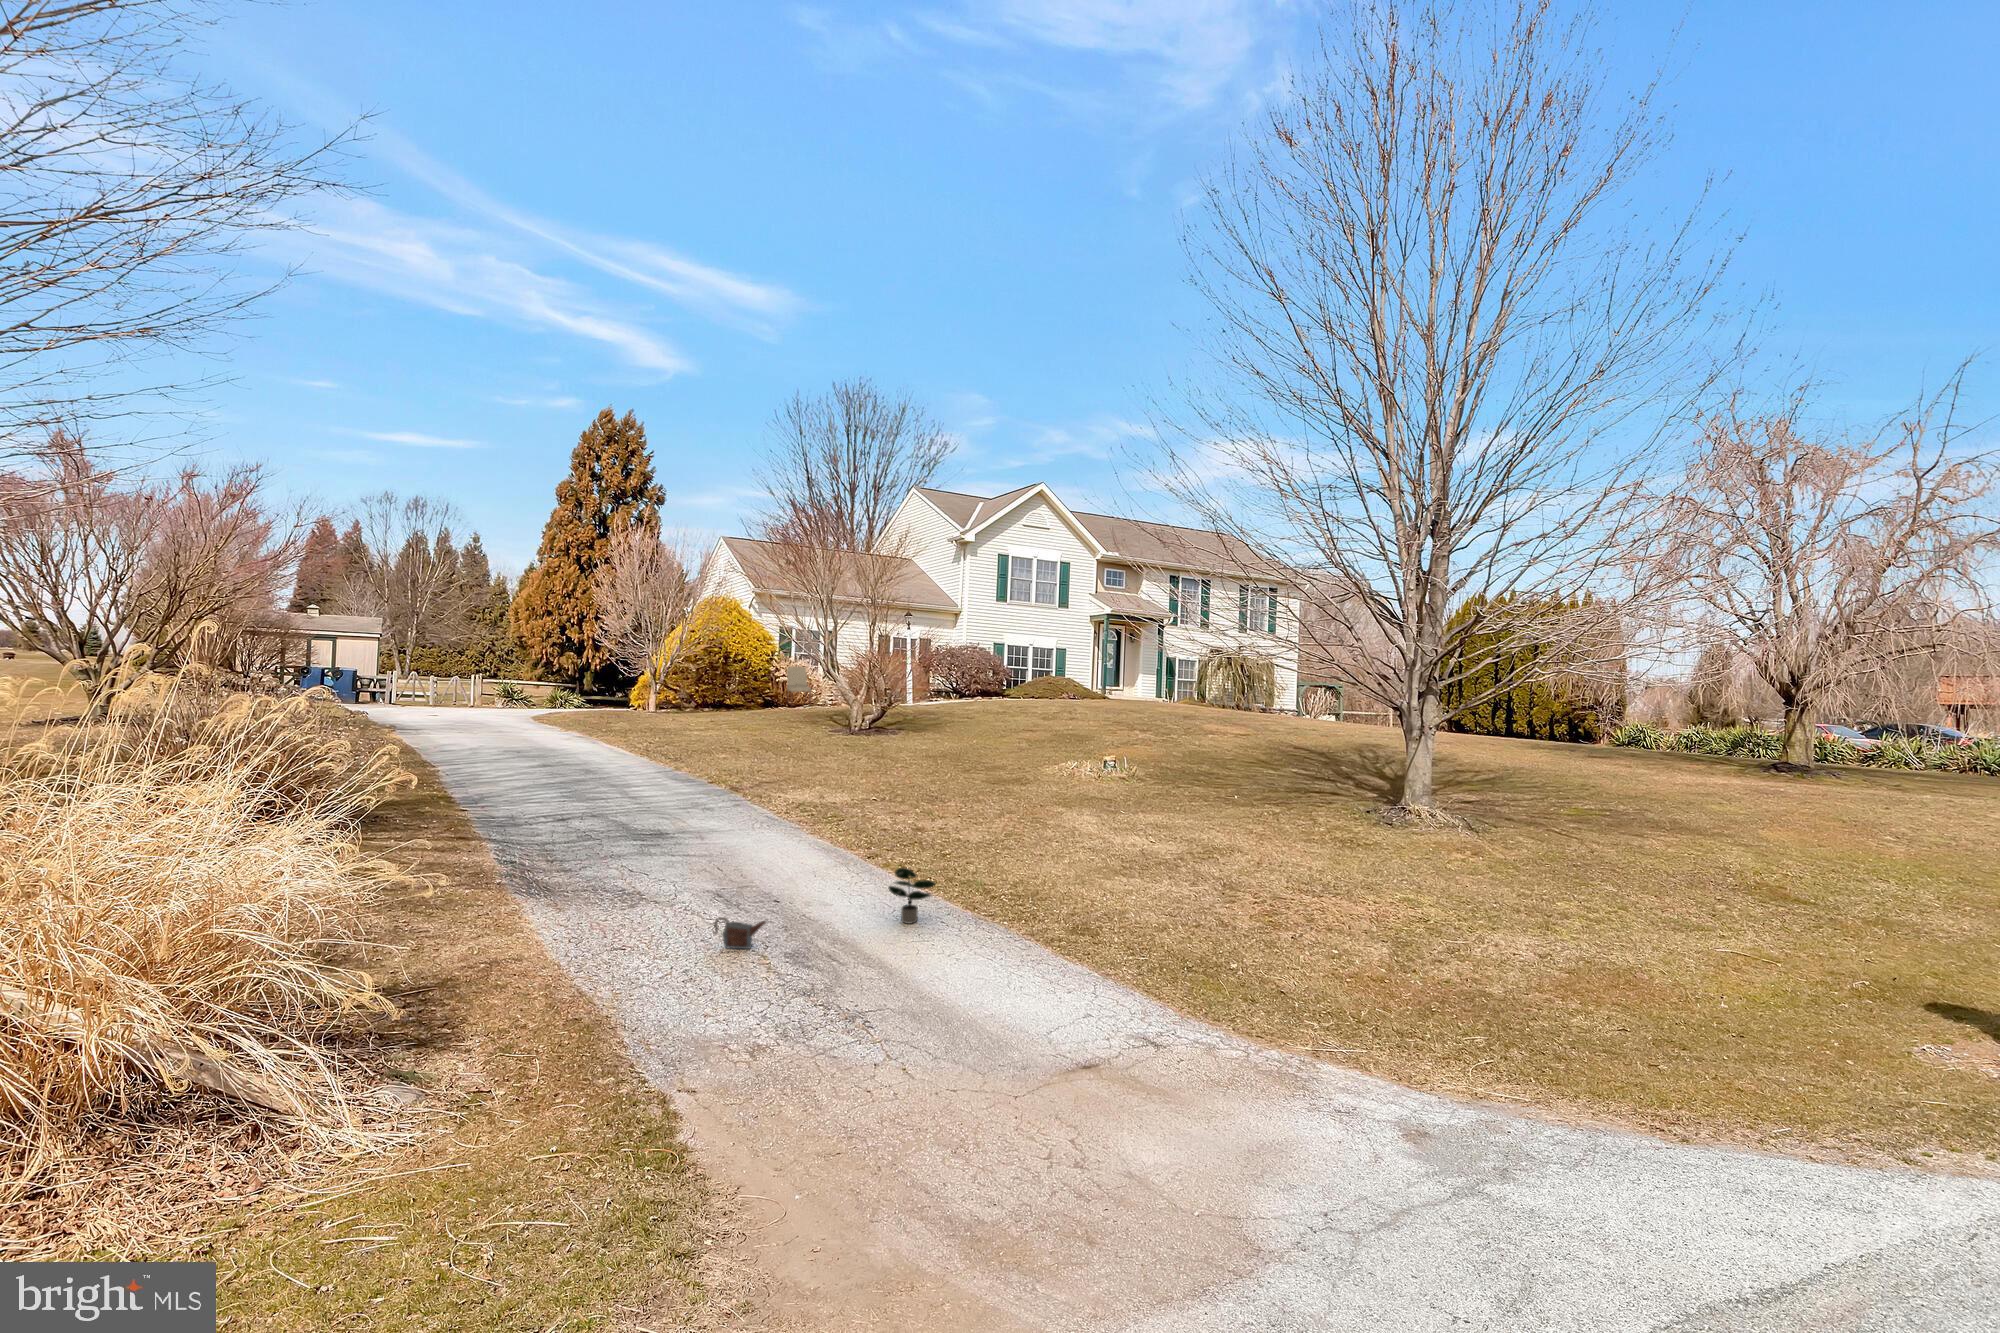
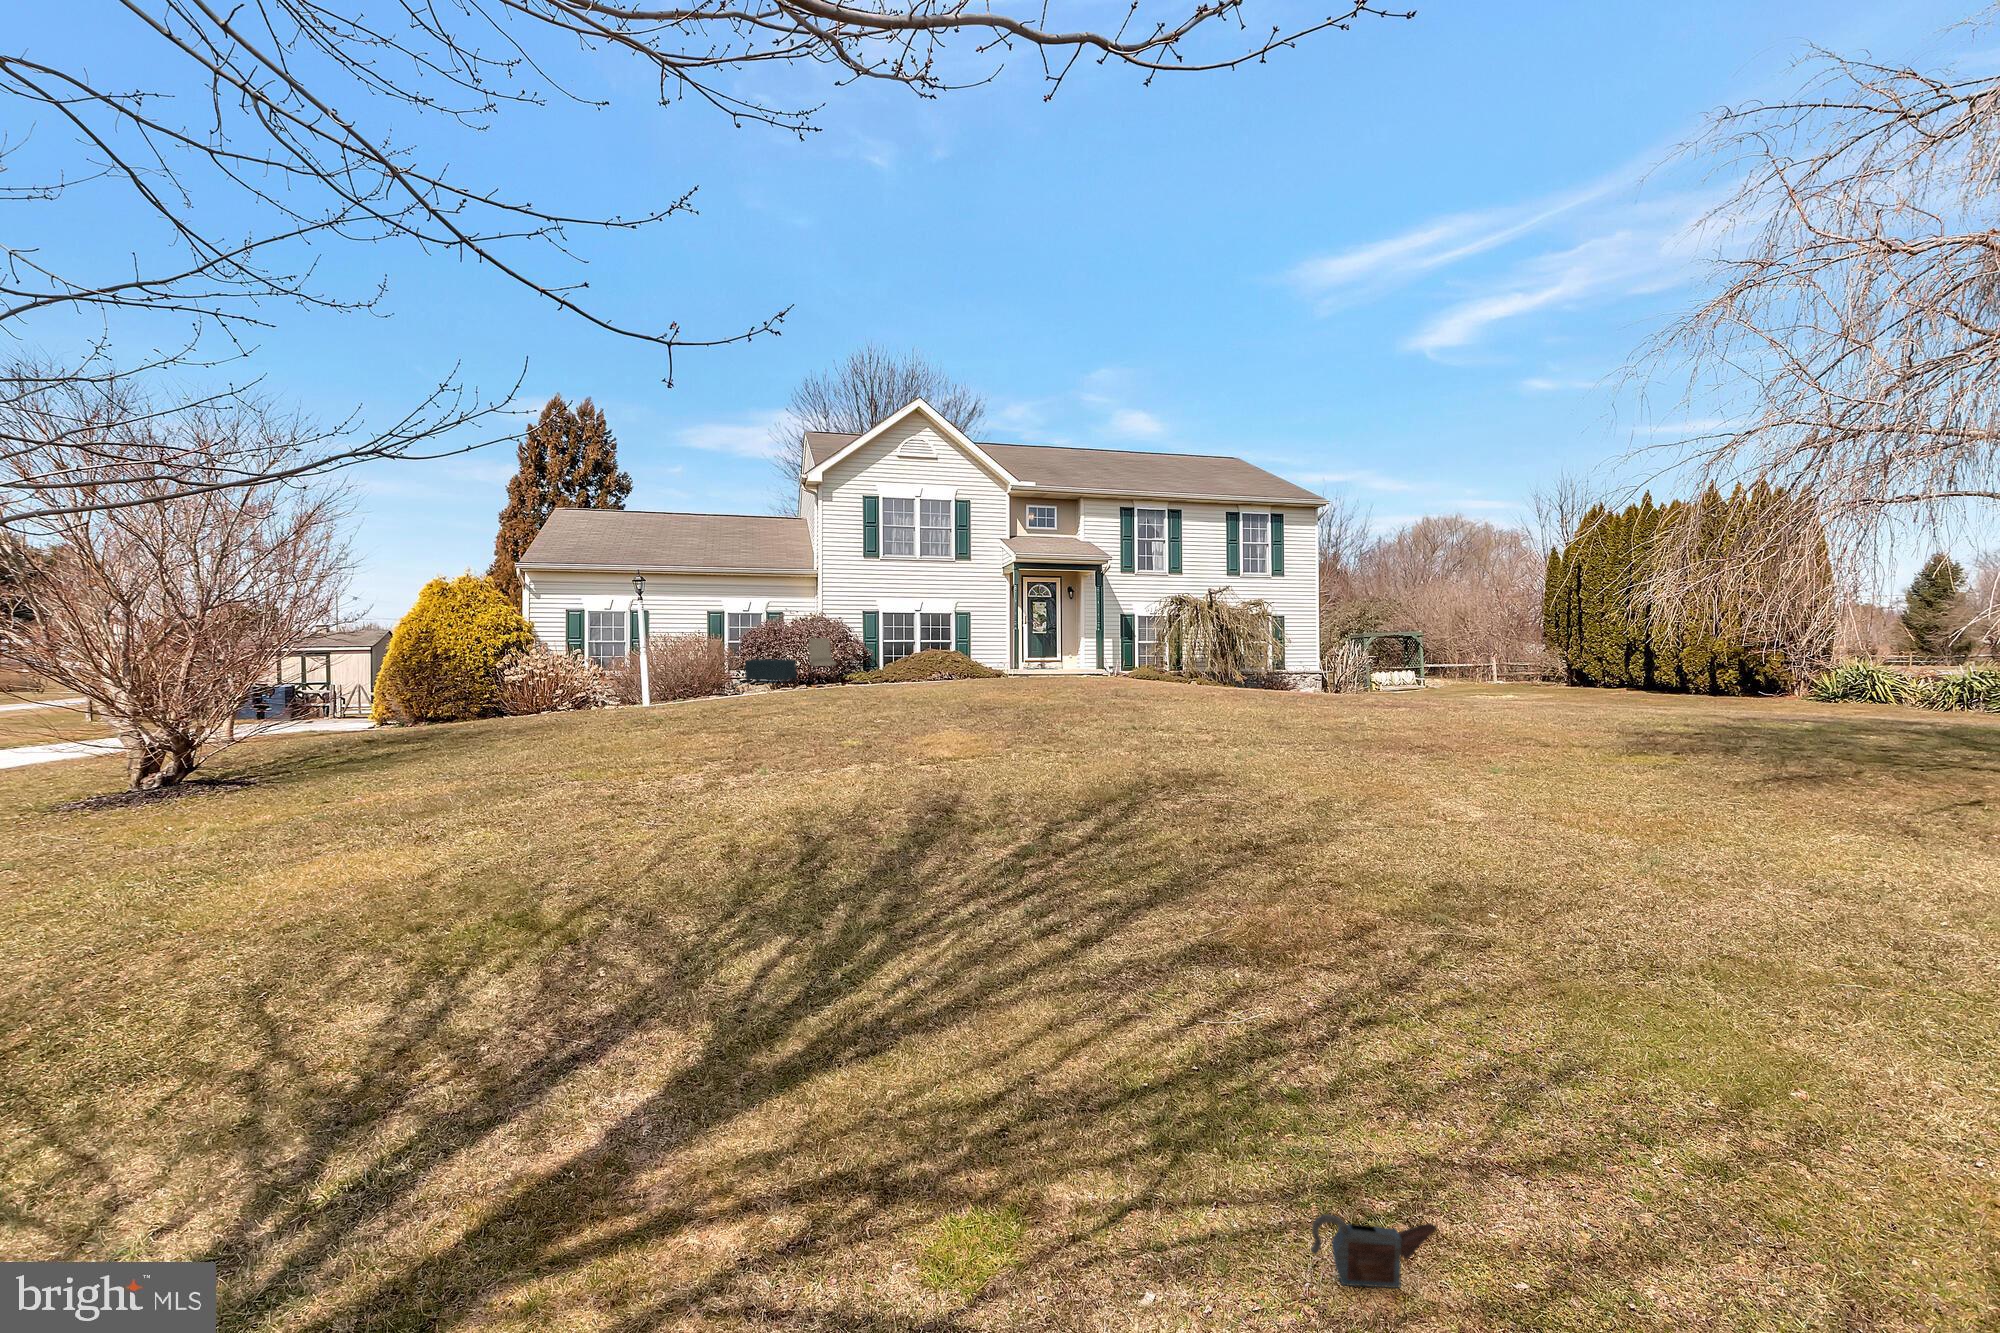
bench: none [728,683,775,706] -> present [745,659,797,683]
potted plant: present [888,867,936,924] -> none [924,845,979,907]
watering can: present [714,917,766,949] -> present [1310,1214,1437,1288]

